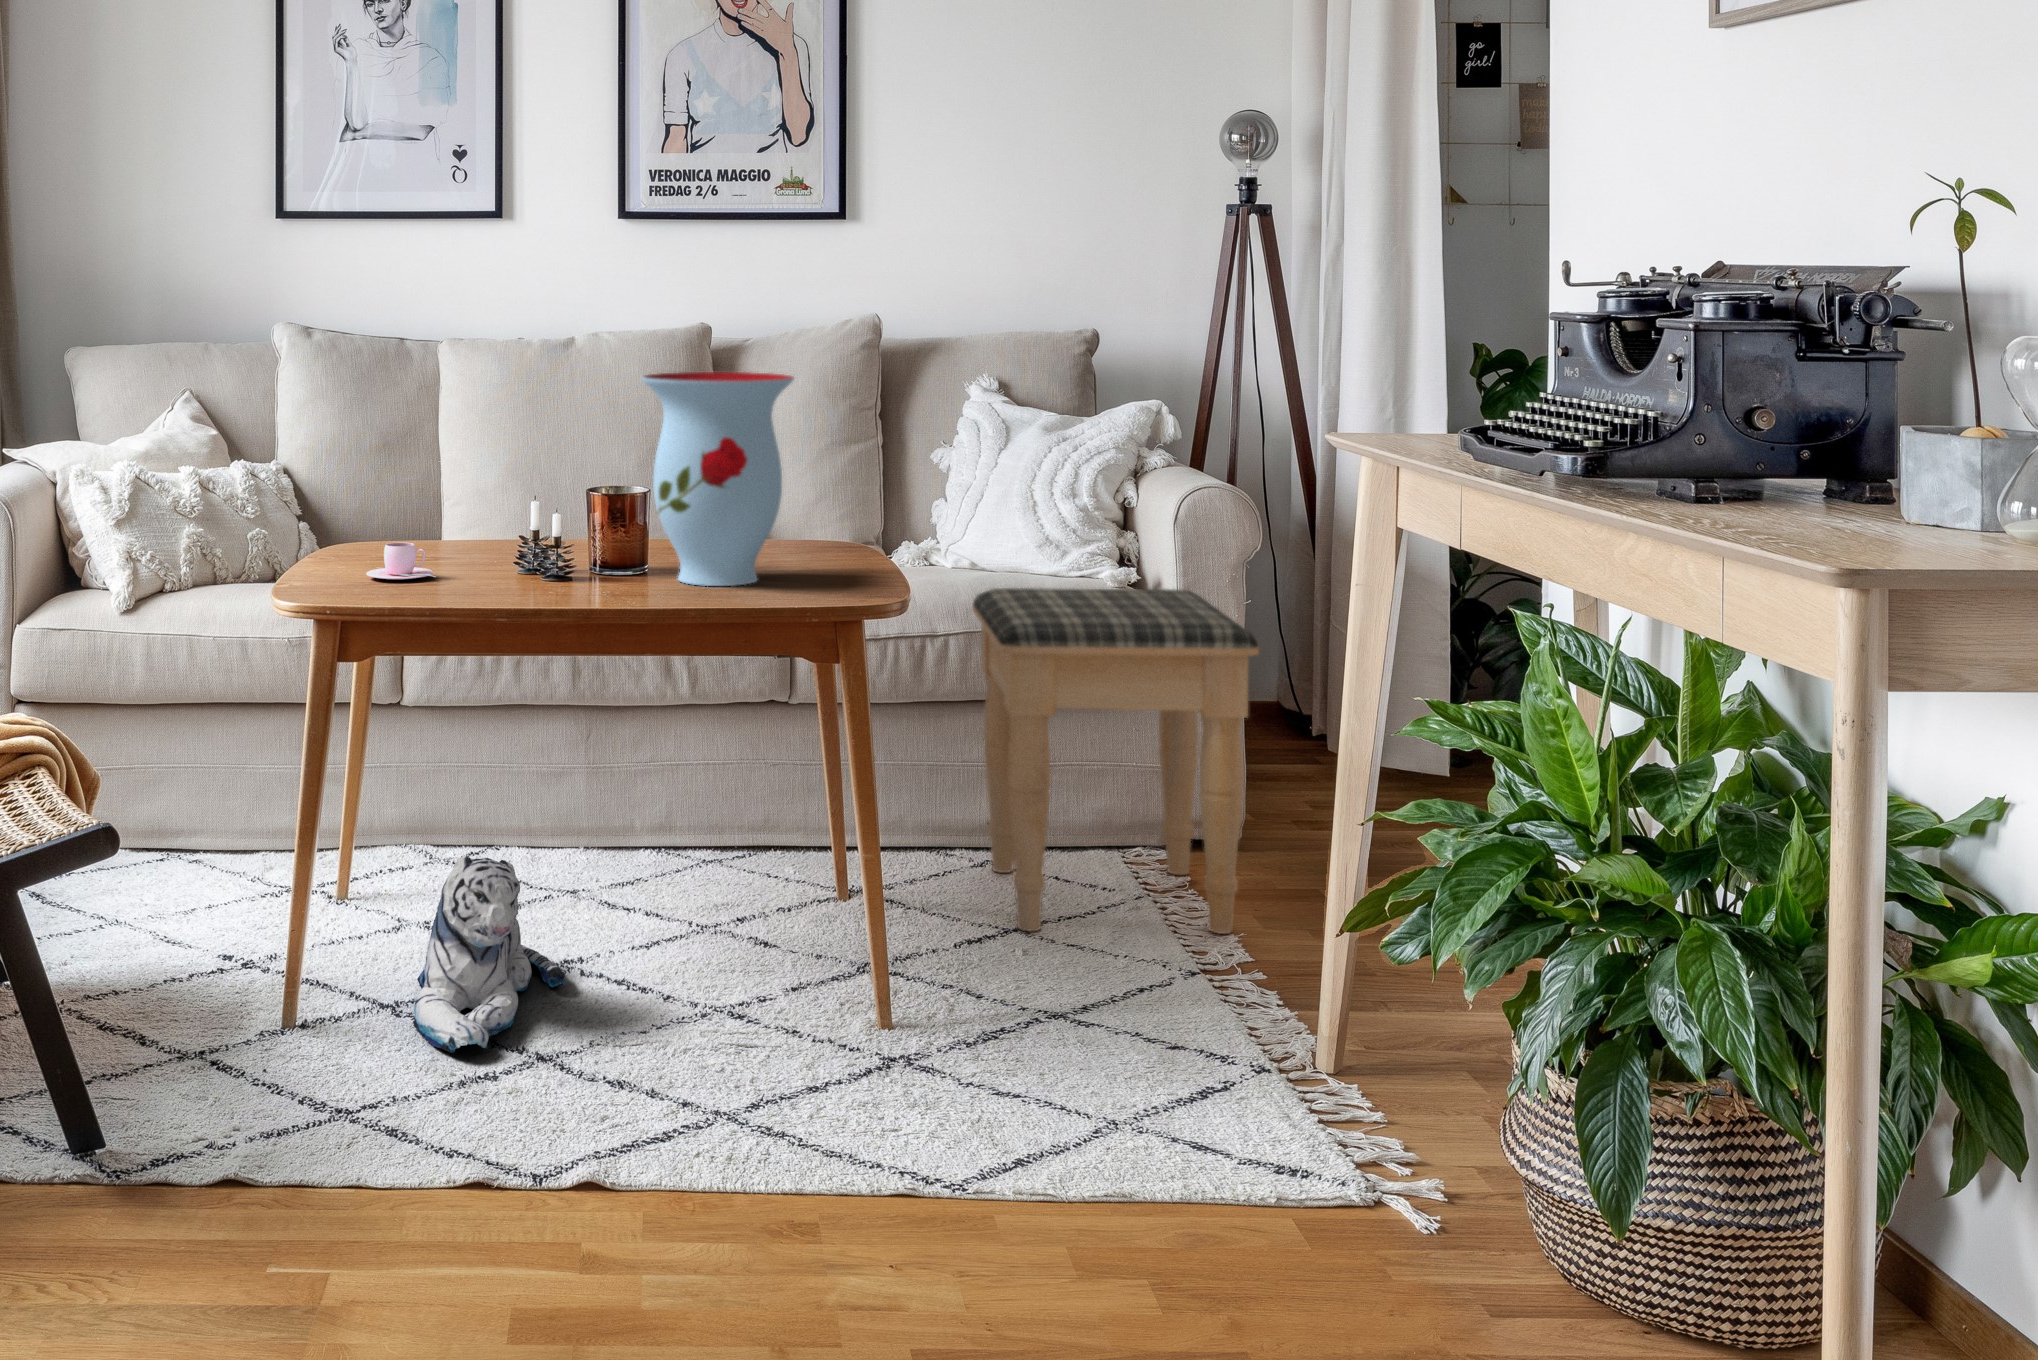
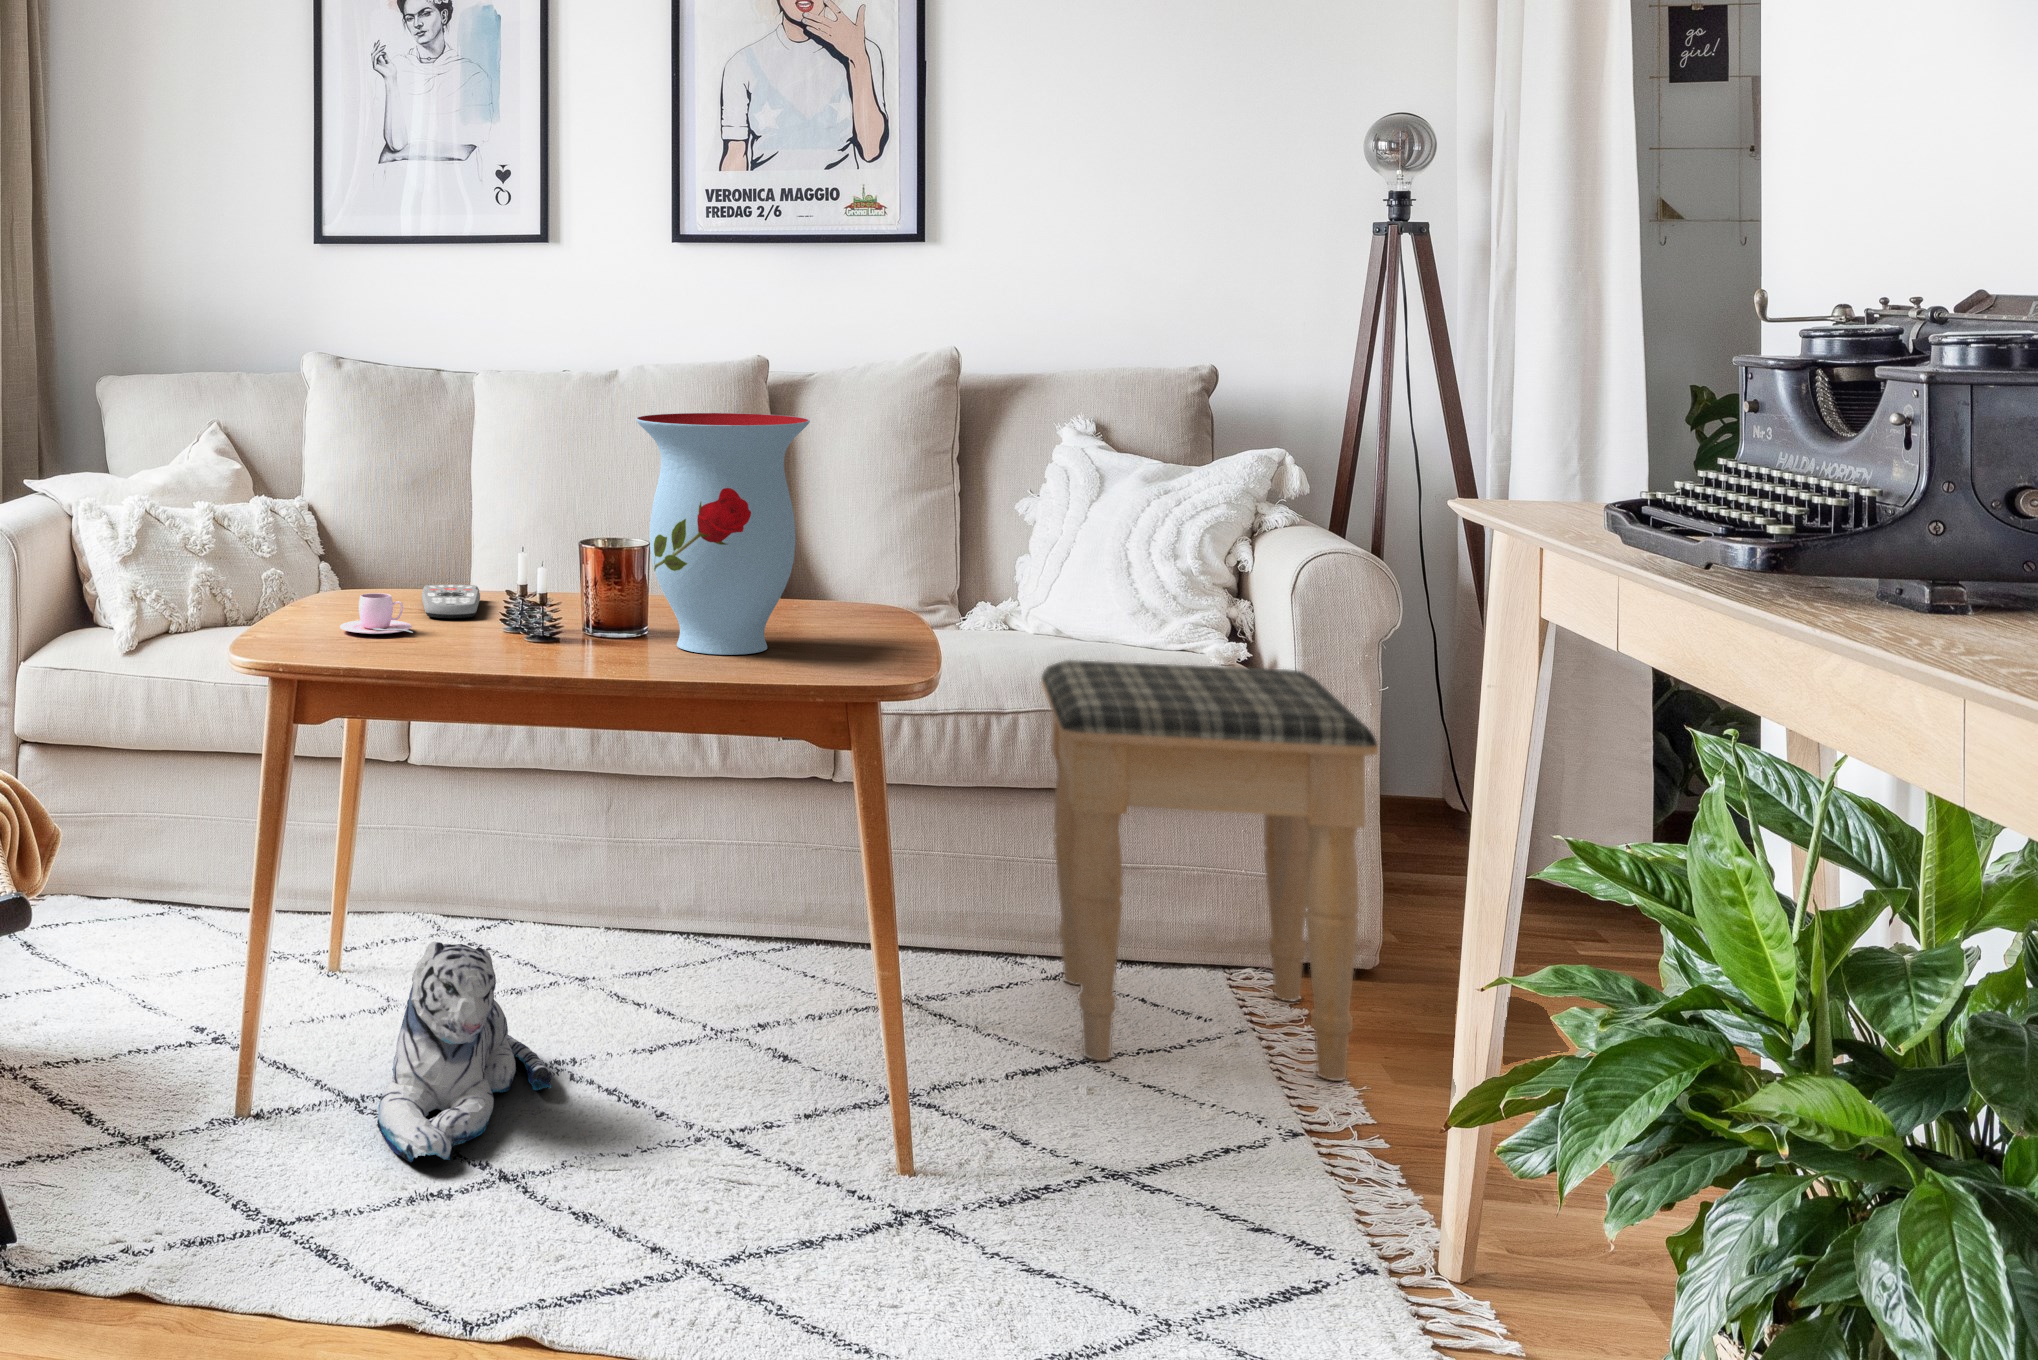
remote control: none [428,535,486,565] -> present [422,584,480,618]

